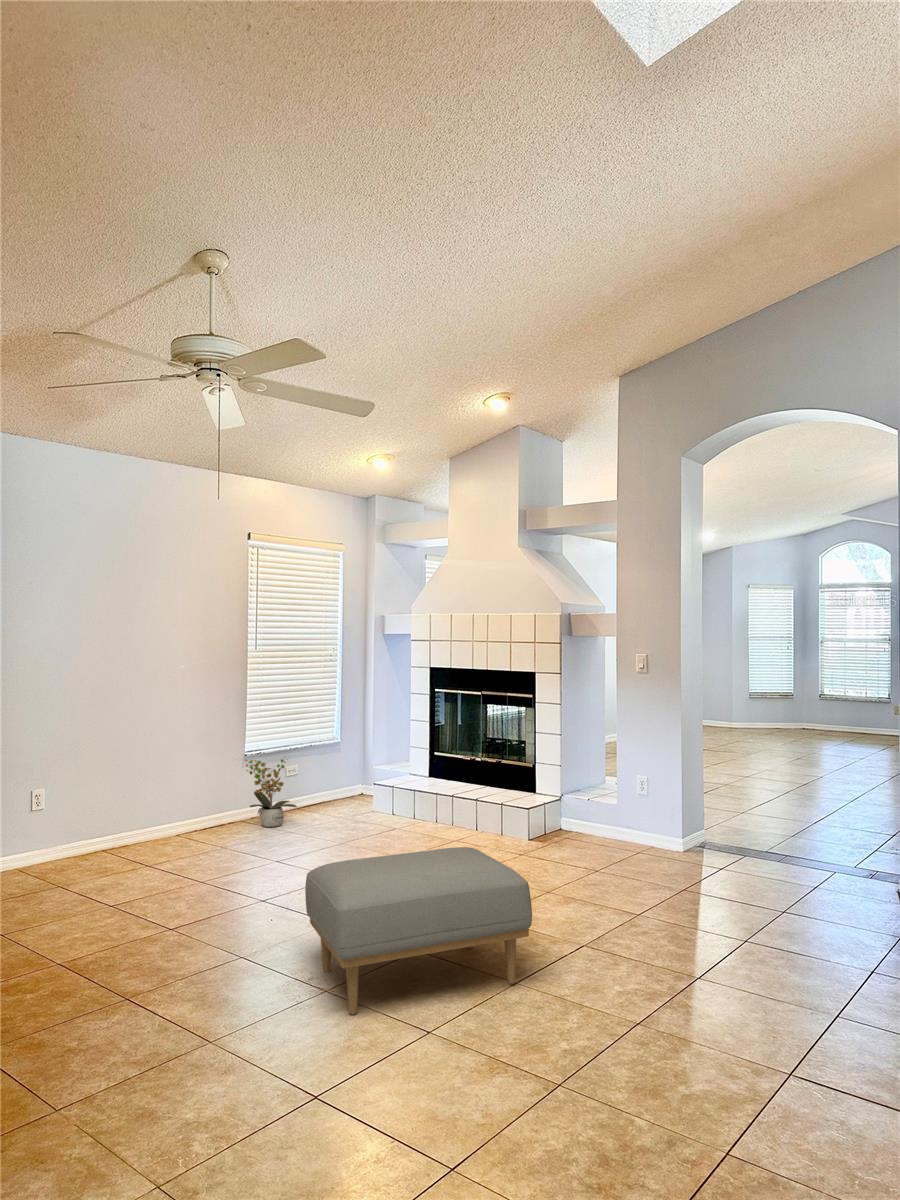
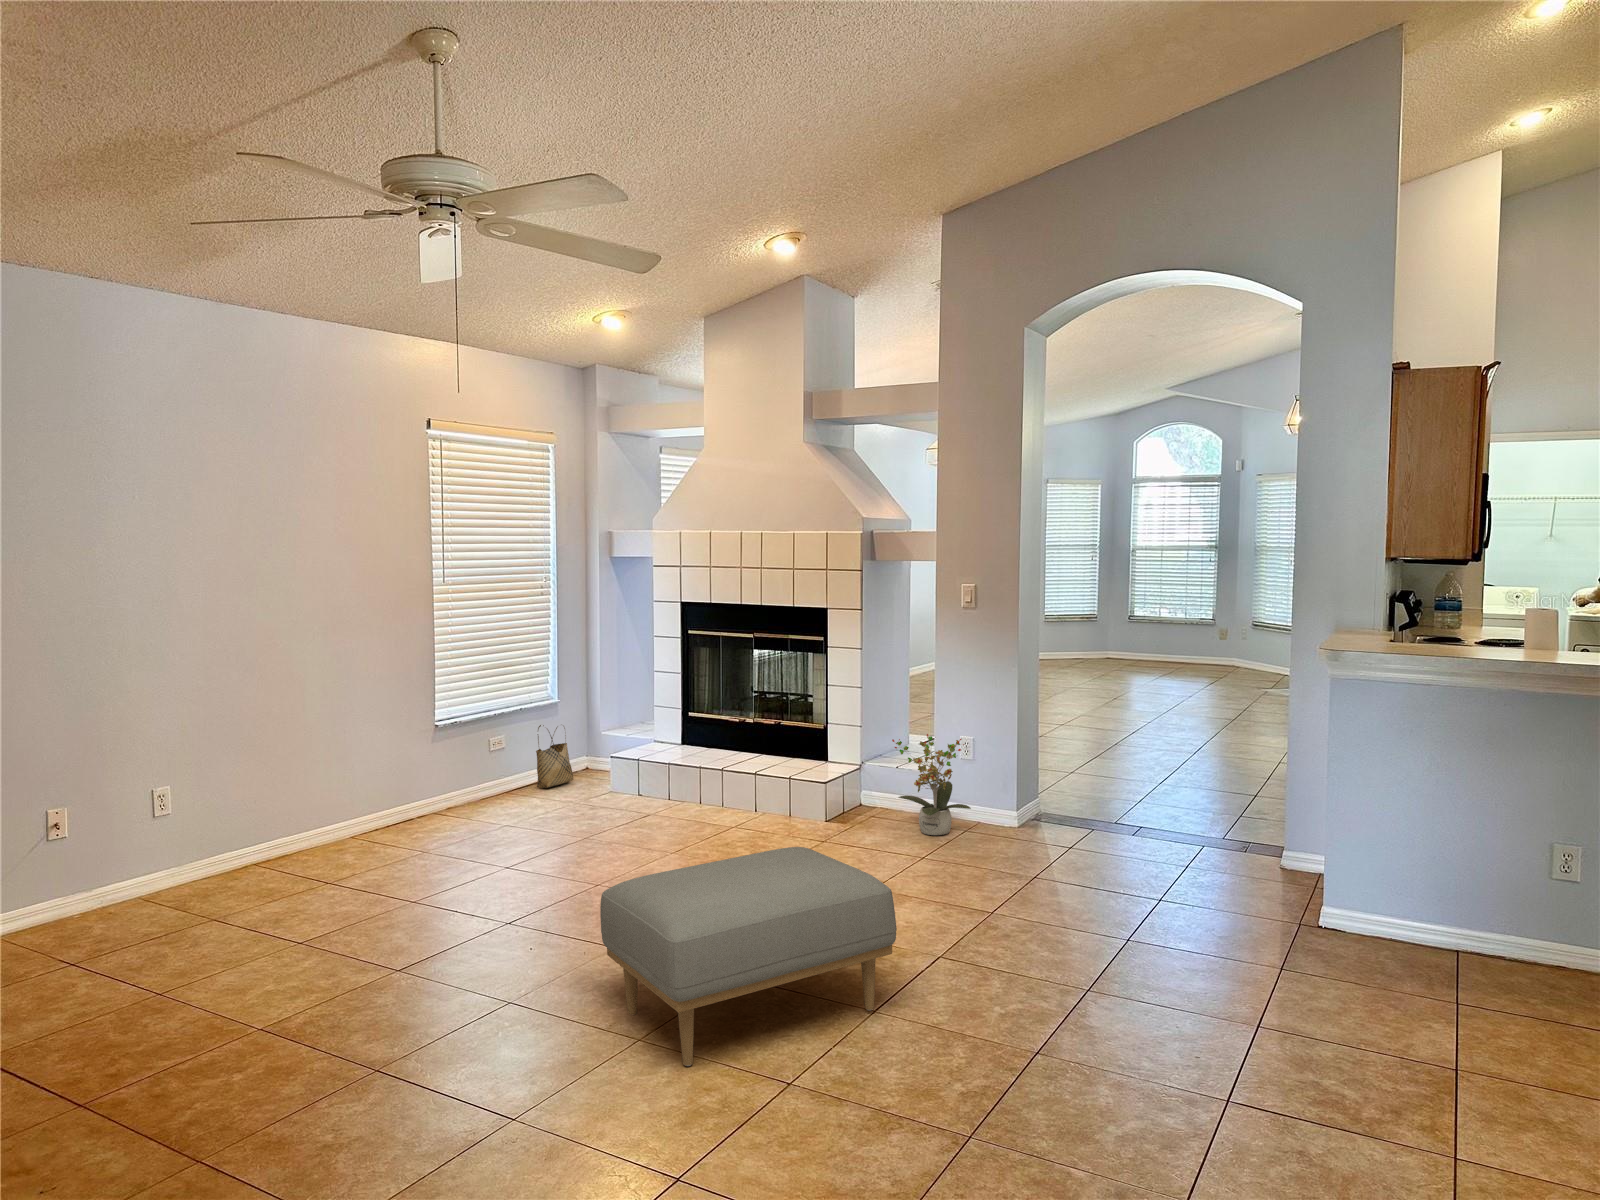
potted plant: present [245,757,297,827] -> present [892,734,971,835]
woven basket: none [322,759,350,806] -> present [536,725,573,788]

